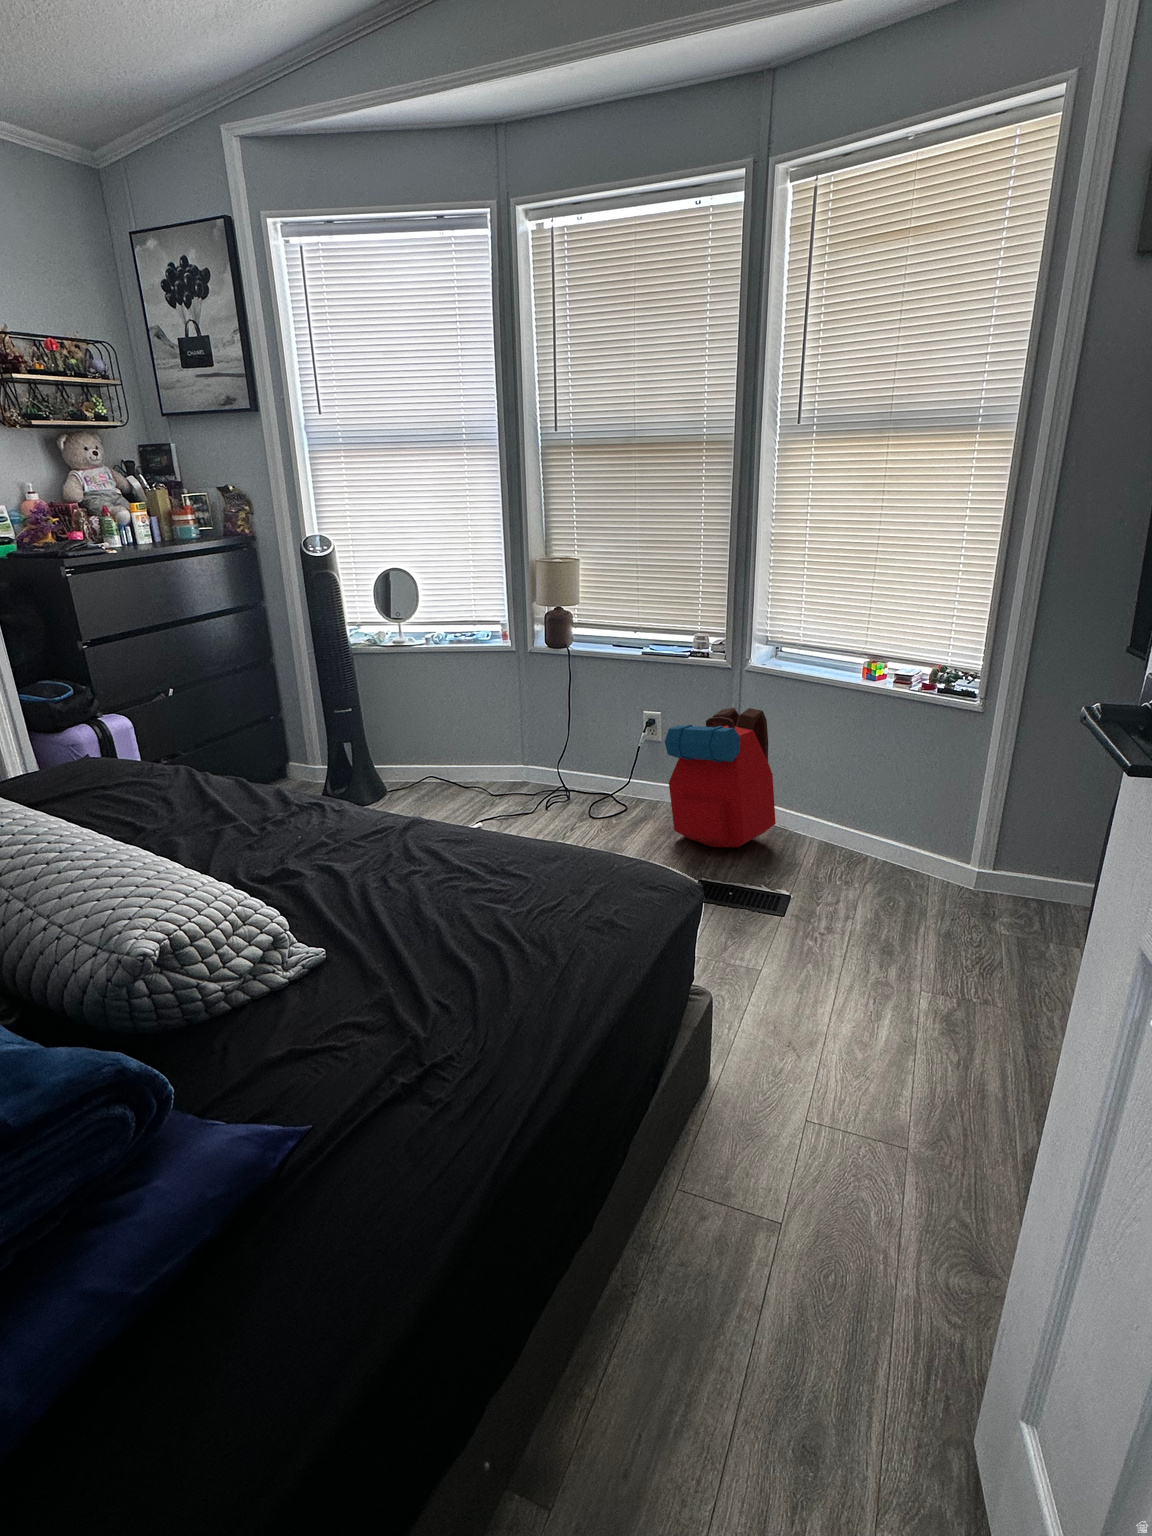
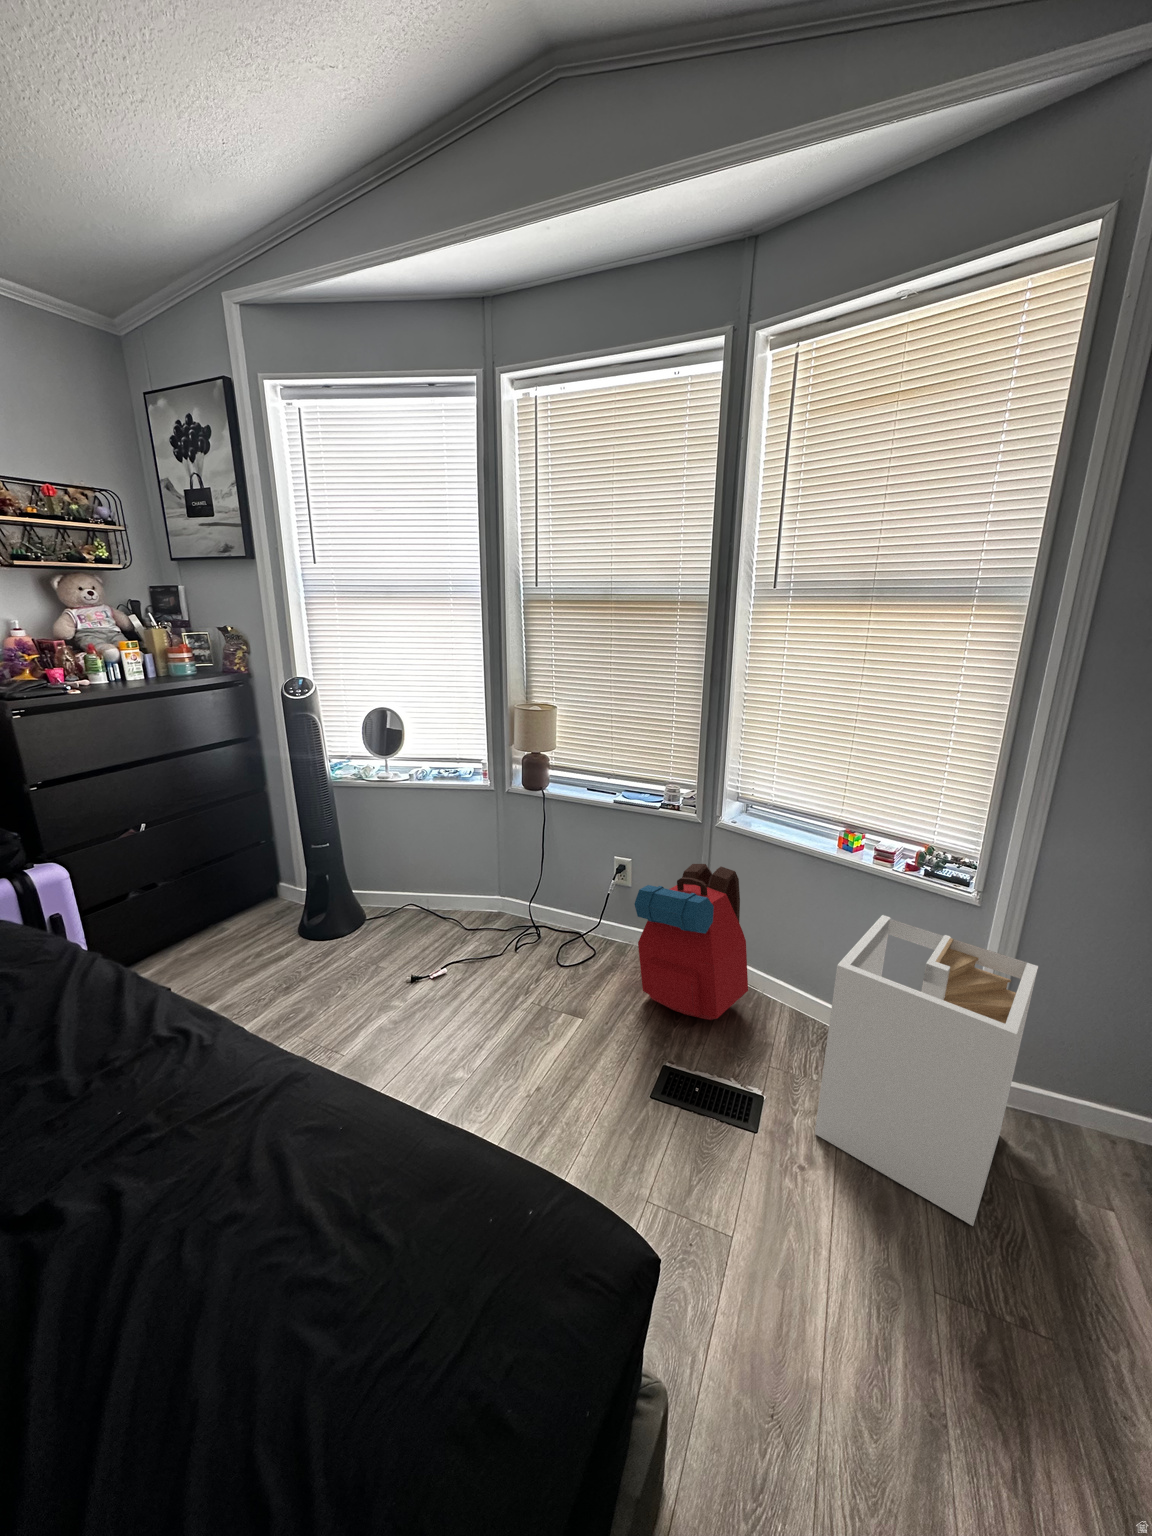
laundry hamper: none [826,728,1015,956] -> present [815,915,1038,1226]

